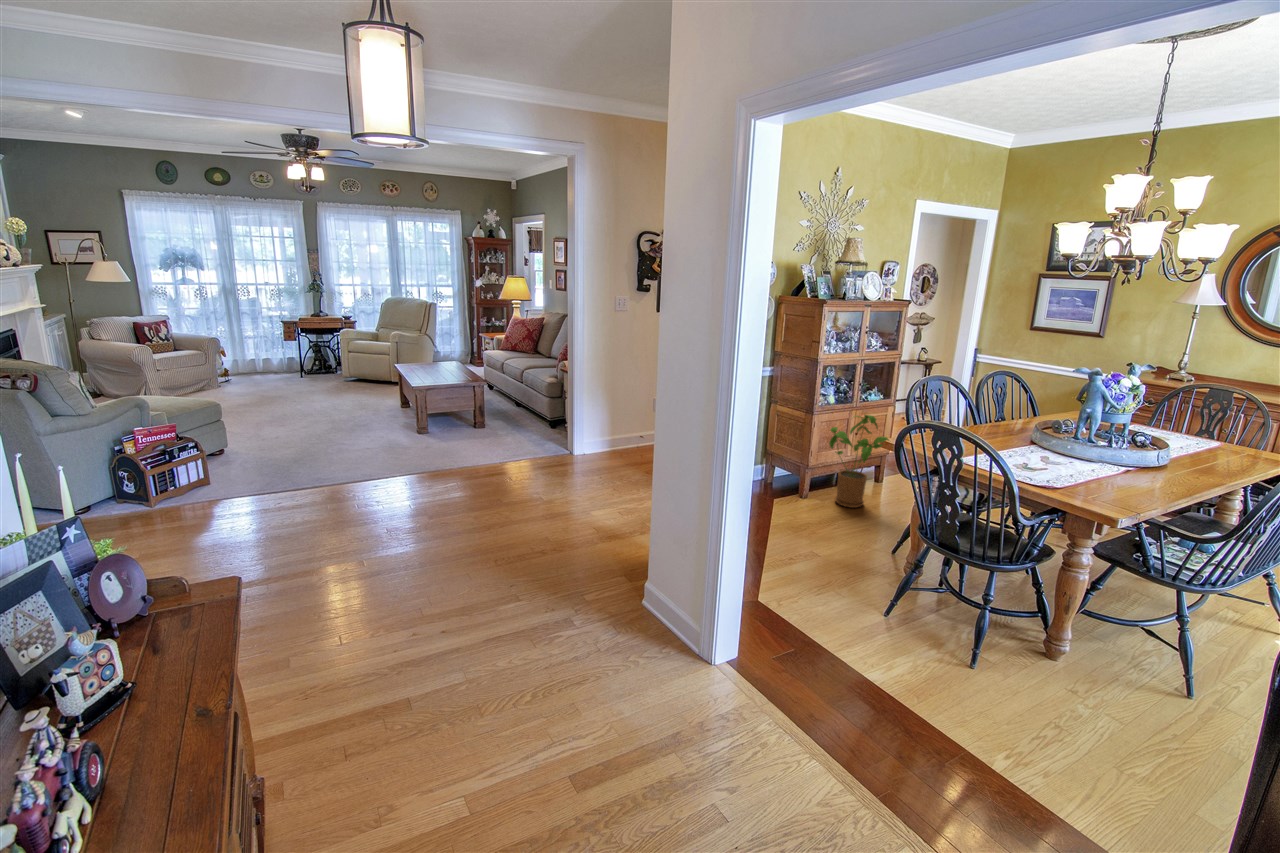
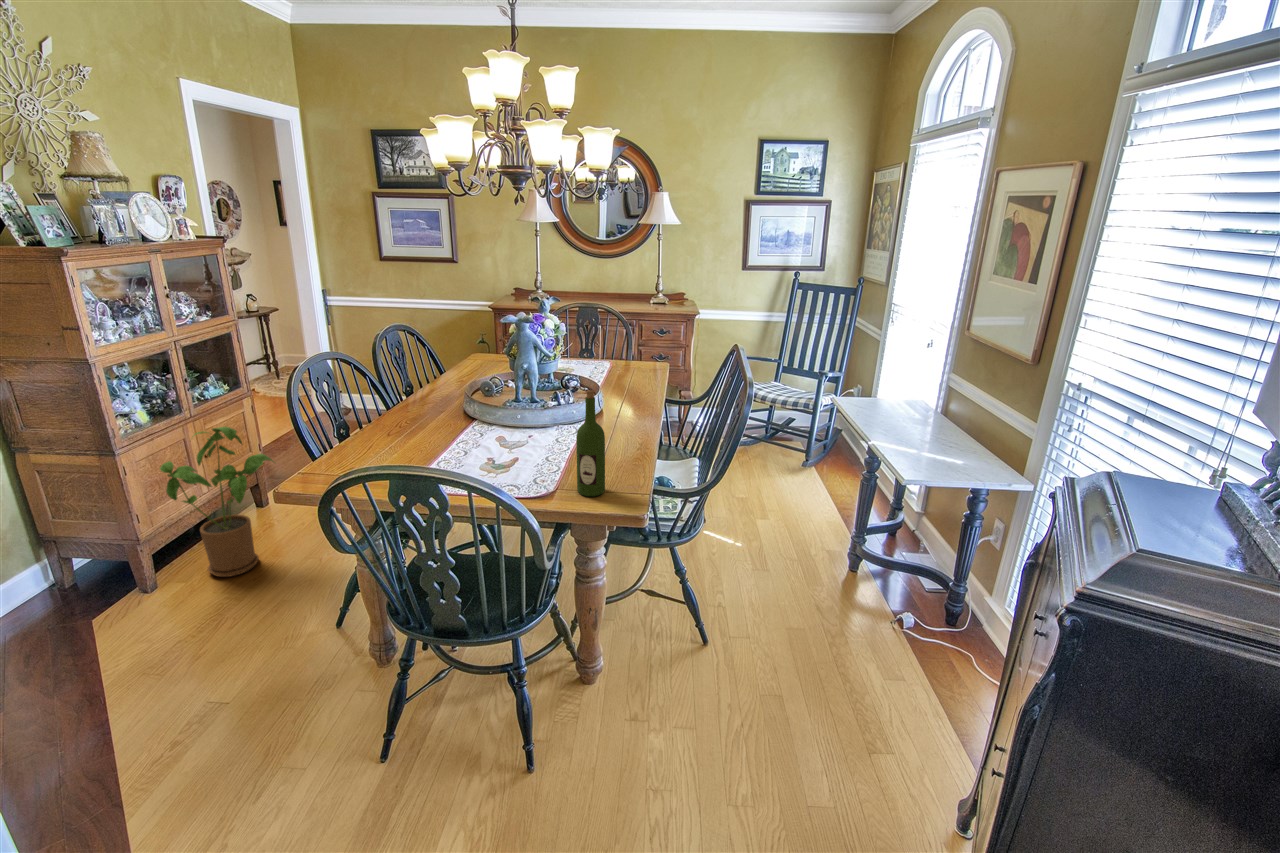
wine bottle: none [1081,420,1117,503] -> present [576,390,605,496]

